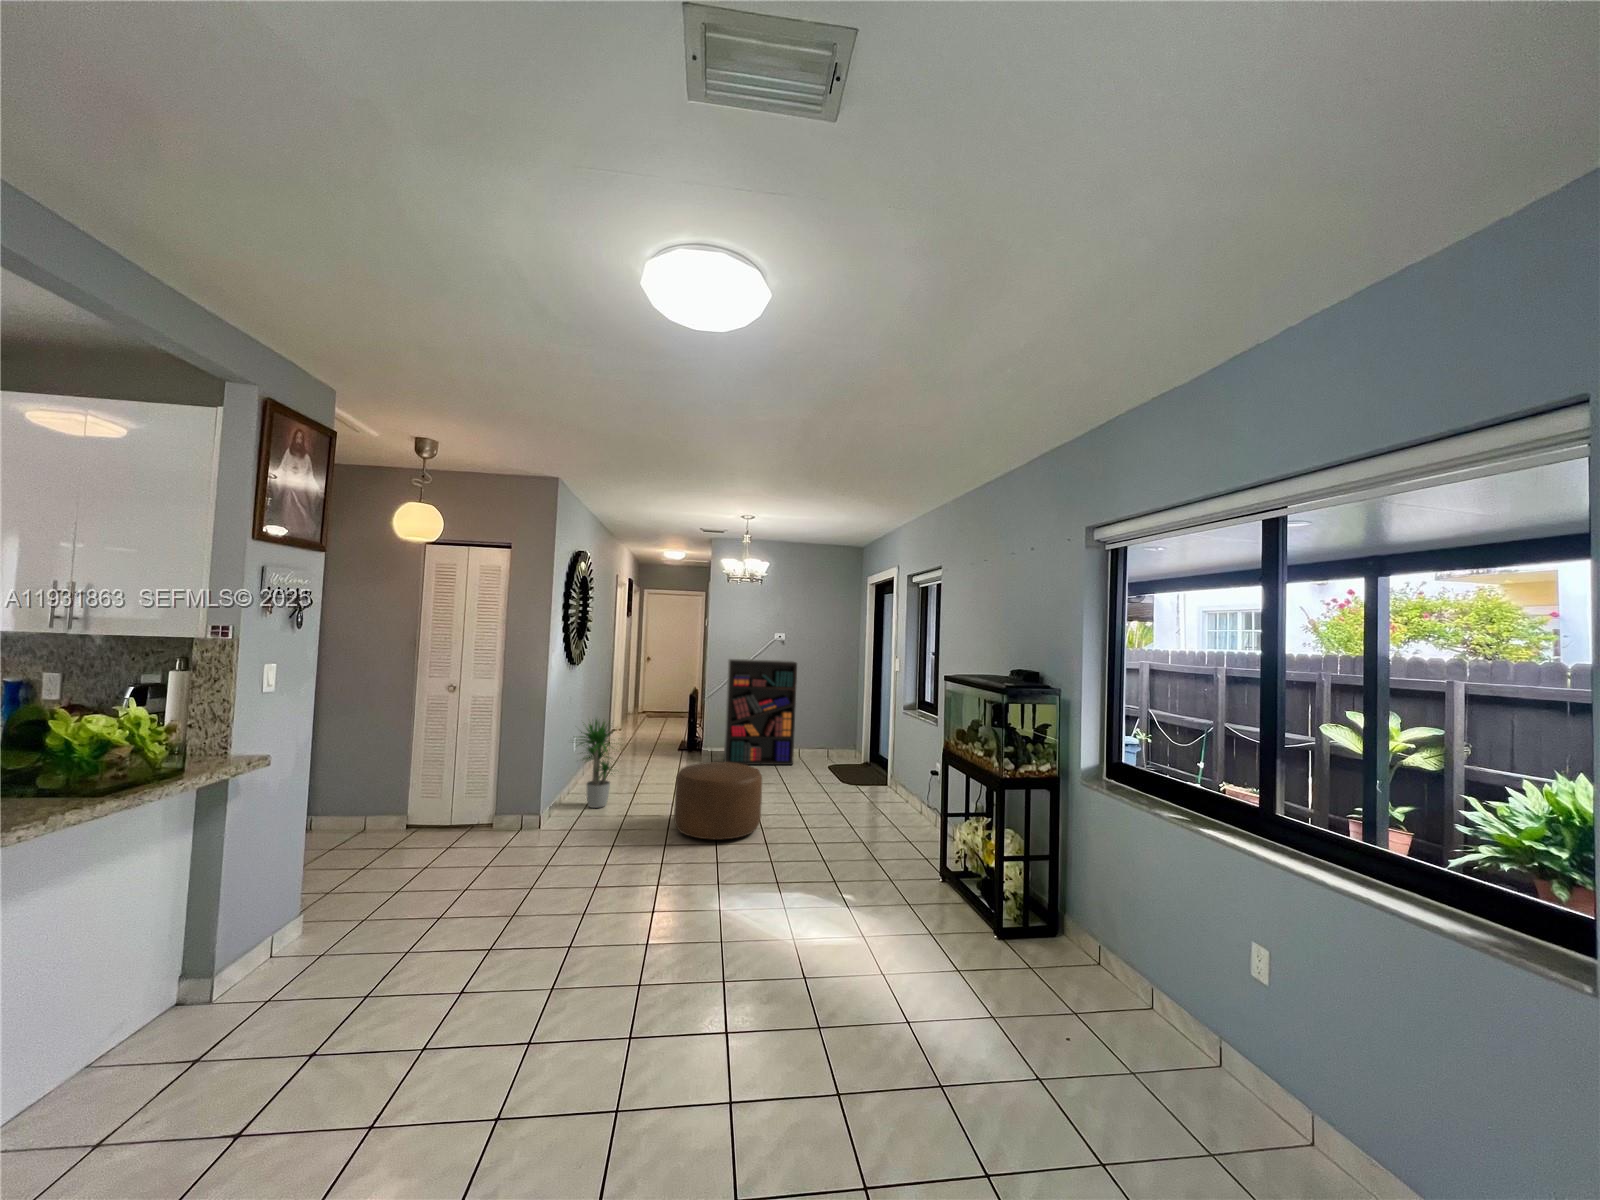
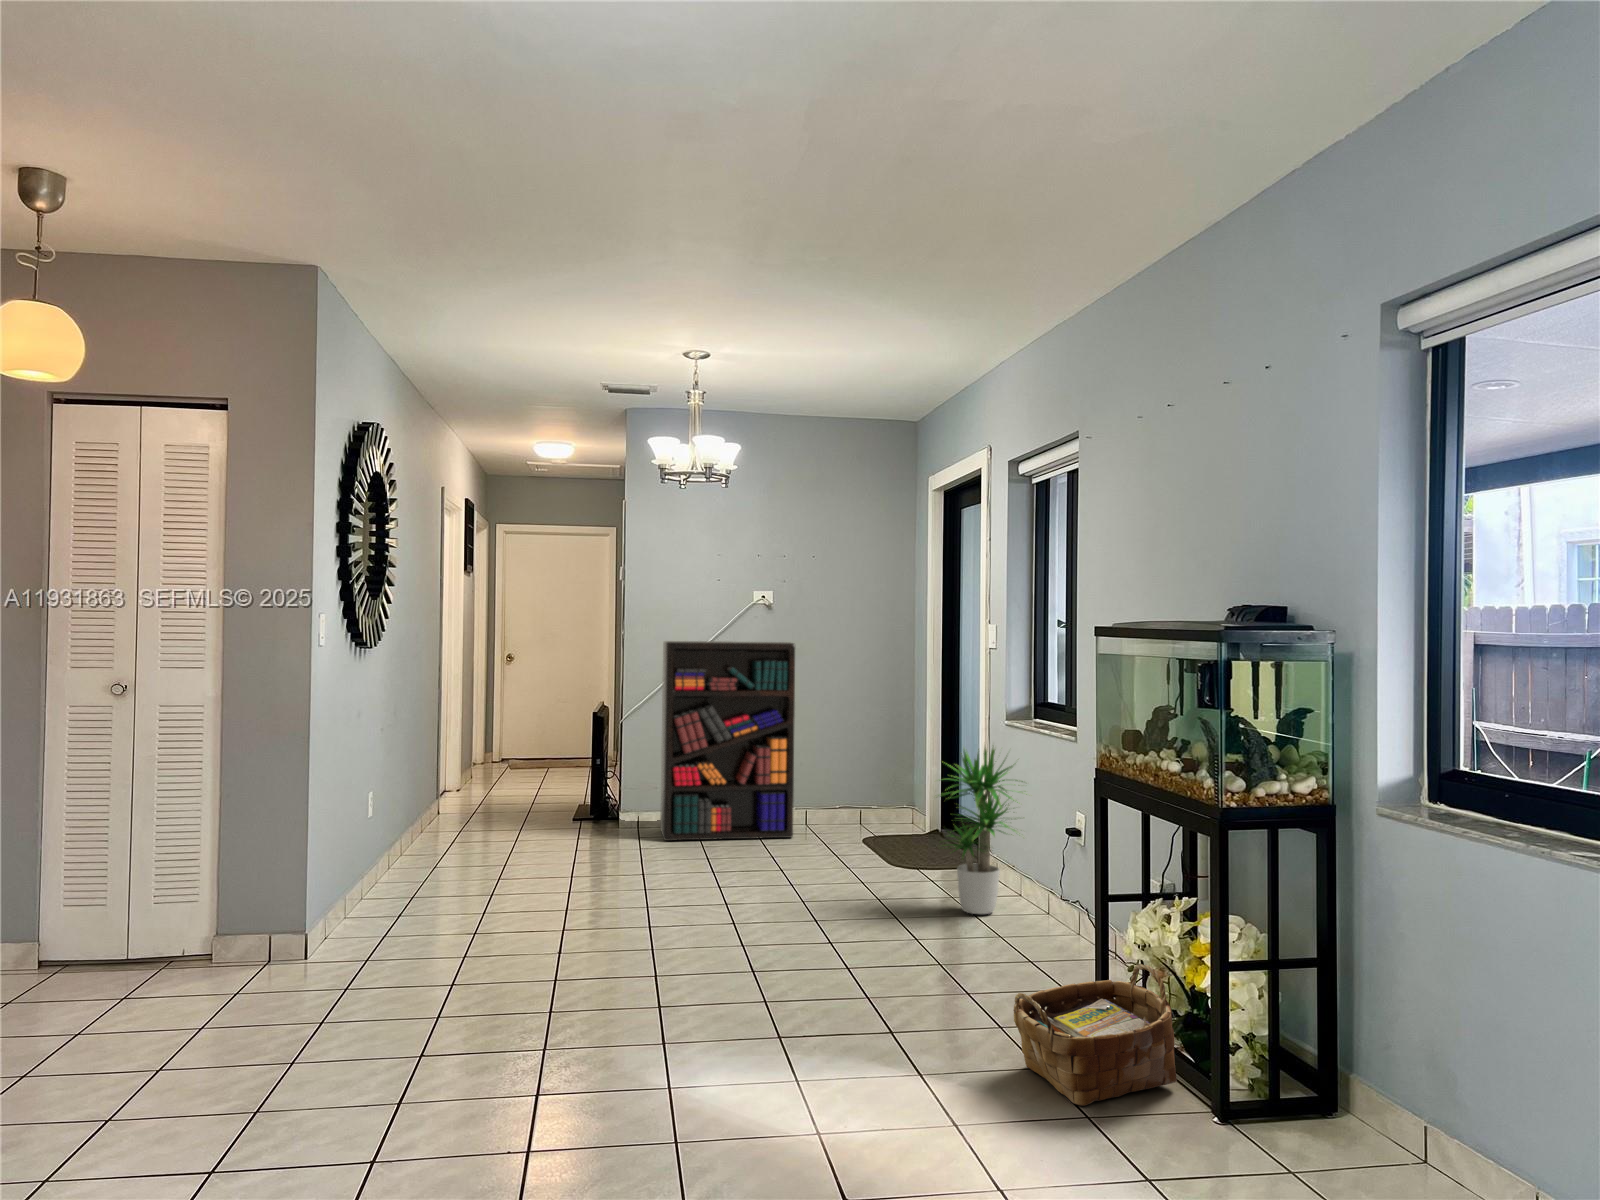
potted plant: present [580,720,615,808] -> present [940,748,1023,914]
ottoman: present [674,762,762,840] -> none [570,821,739,965]
woven basket: none [896,853,978,926] -> present [1013,964,1177,1106]

